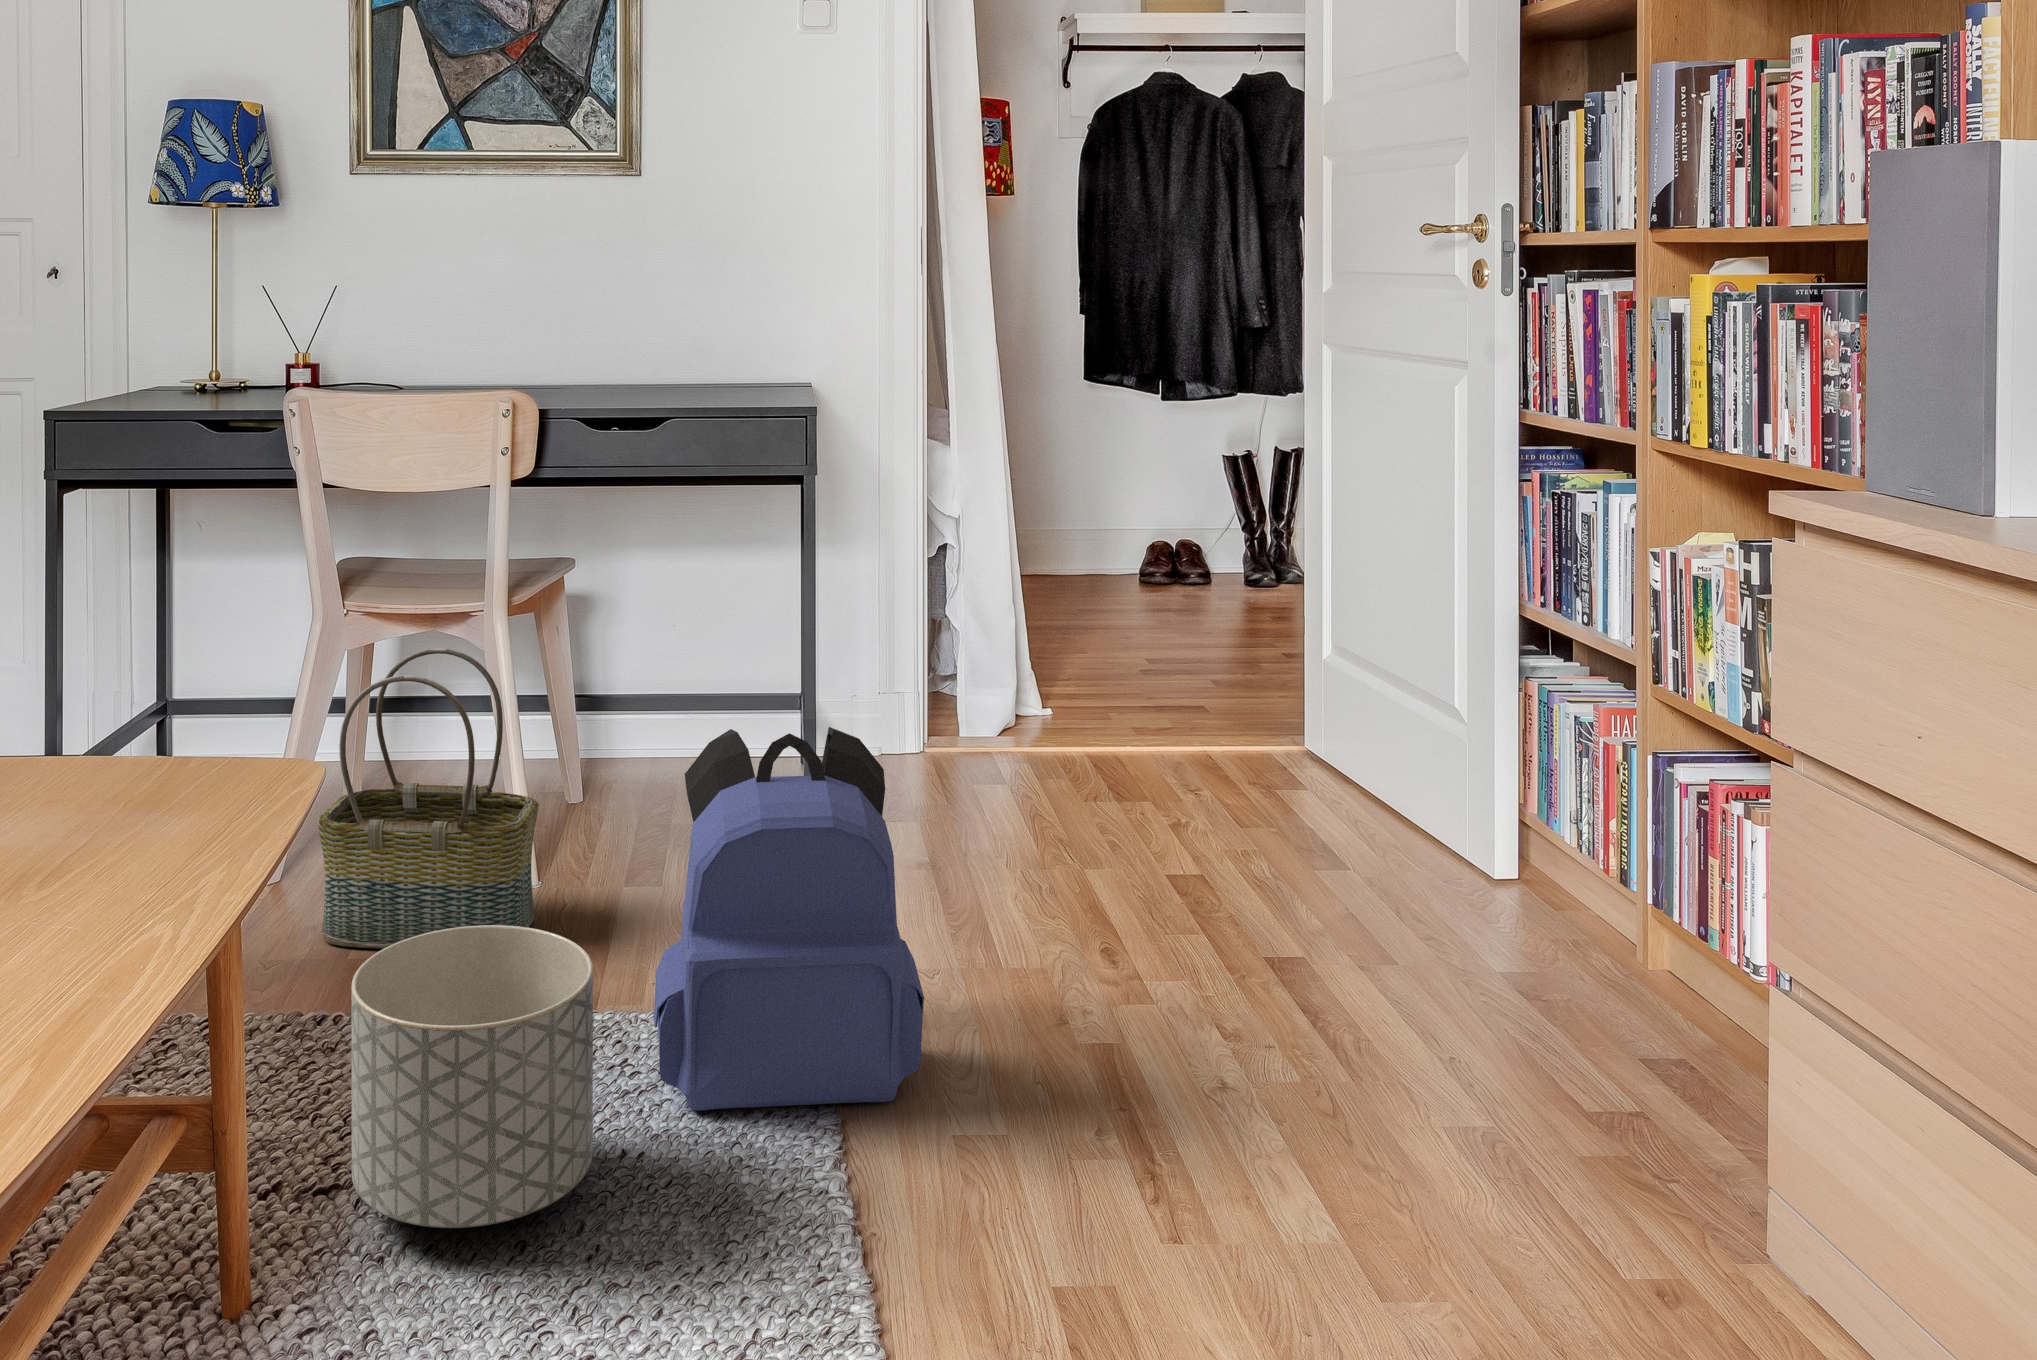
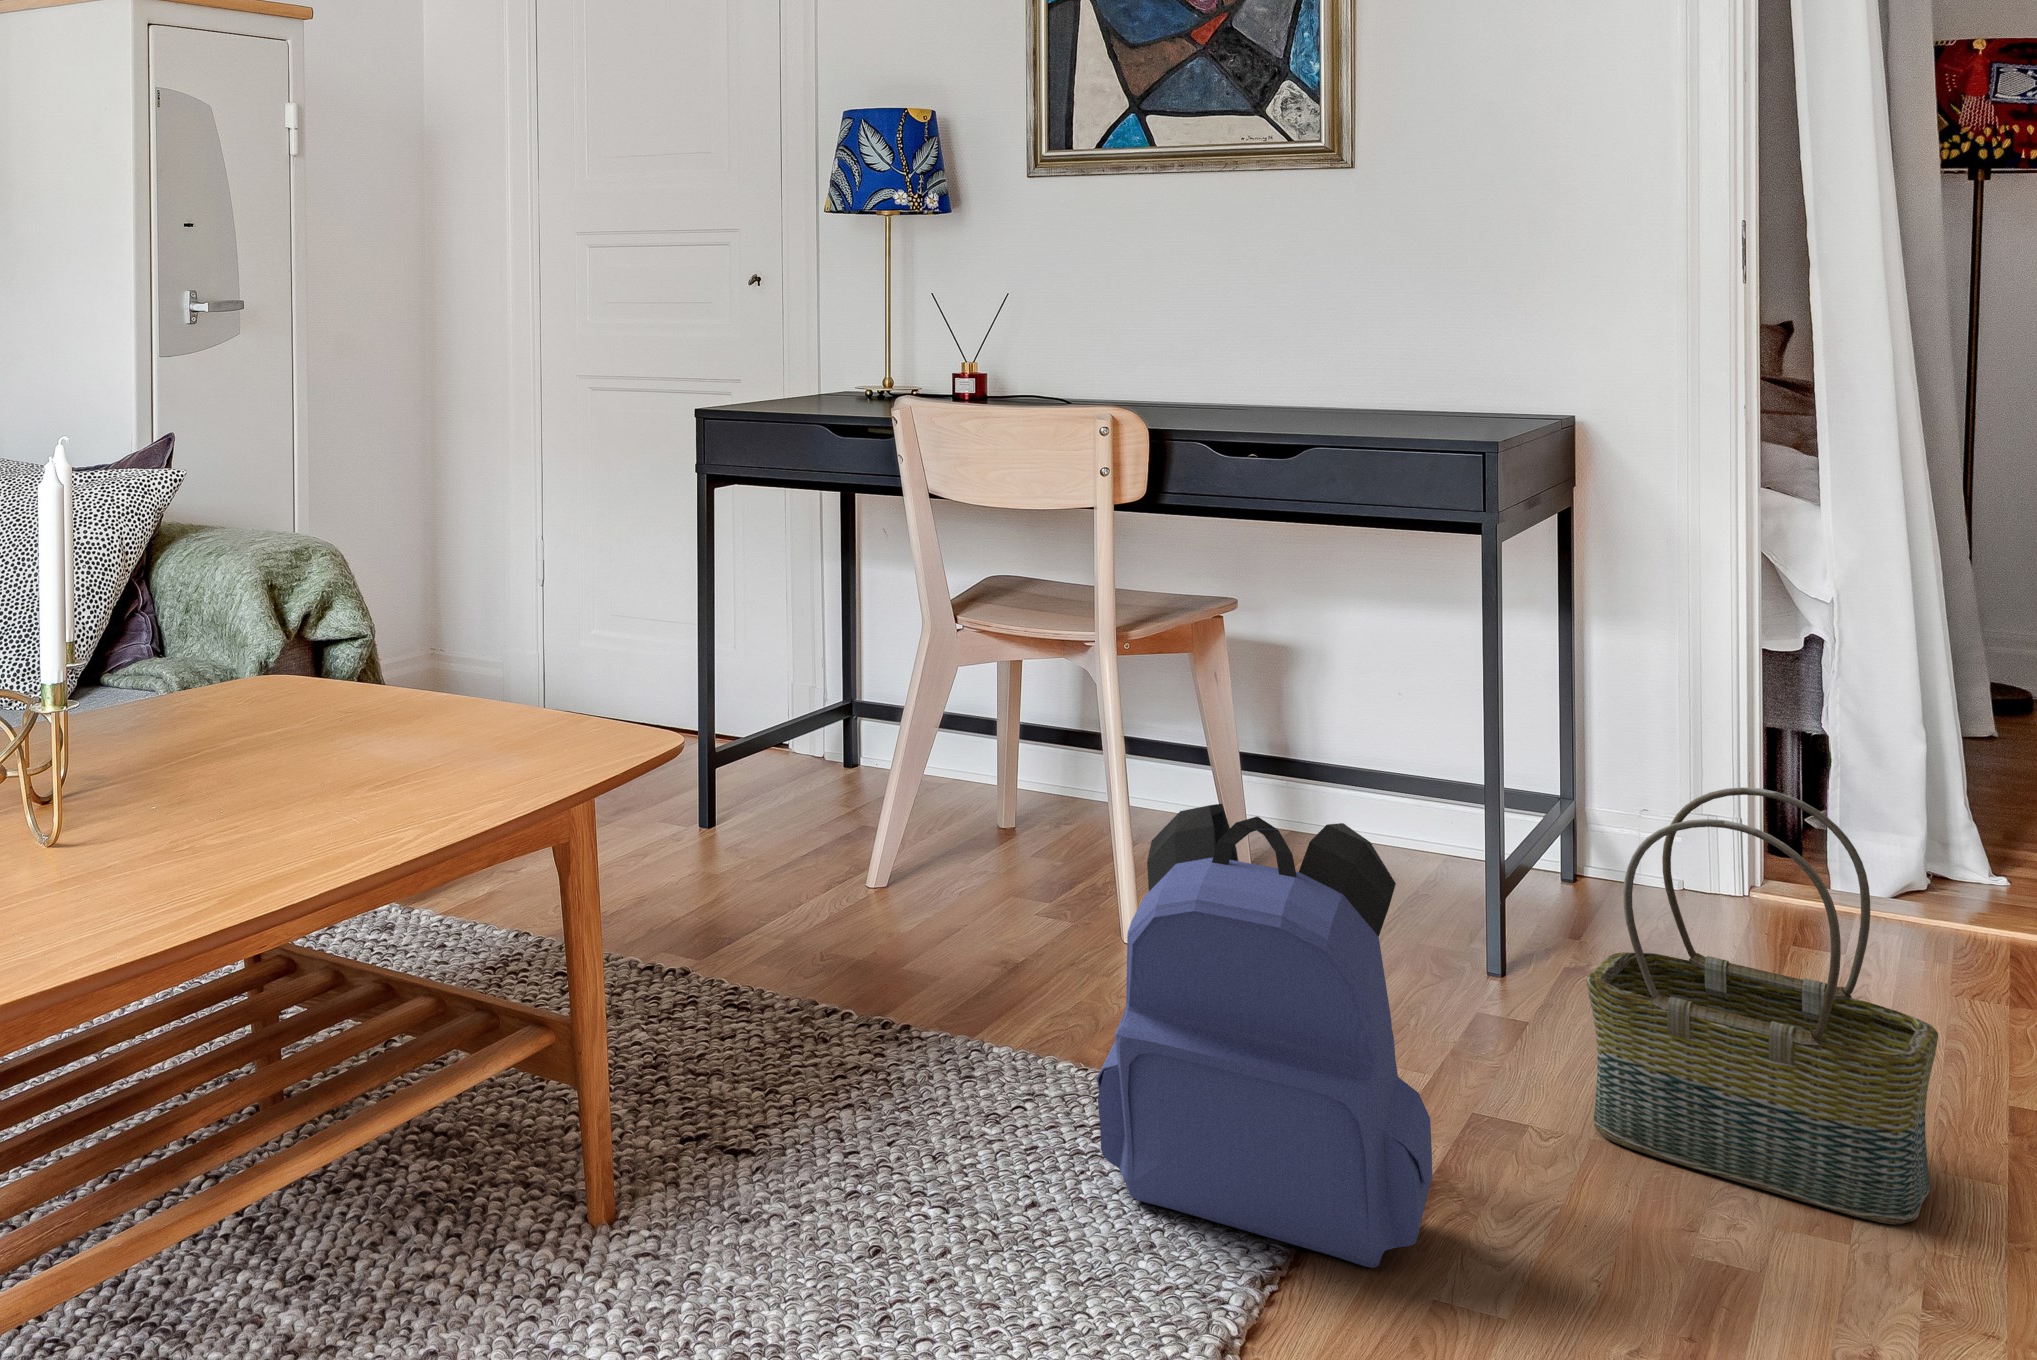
basket: present [317,648,539,949] -> present [1587,787,1938,1224]
planter: present [351,925,593,1228] -> none [748,934,986,1219]

